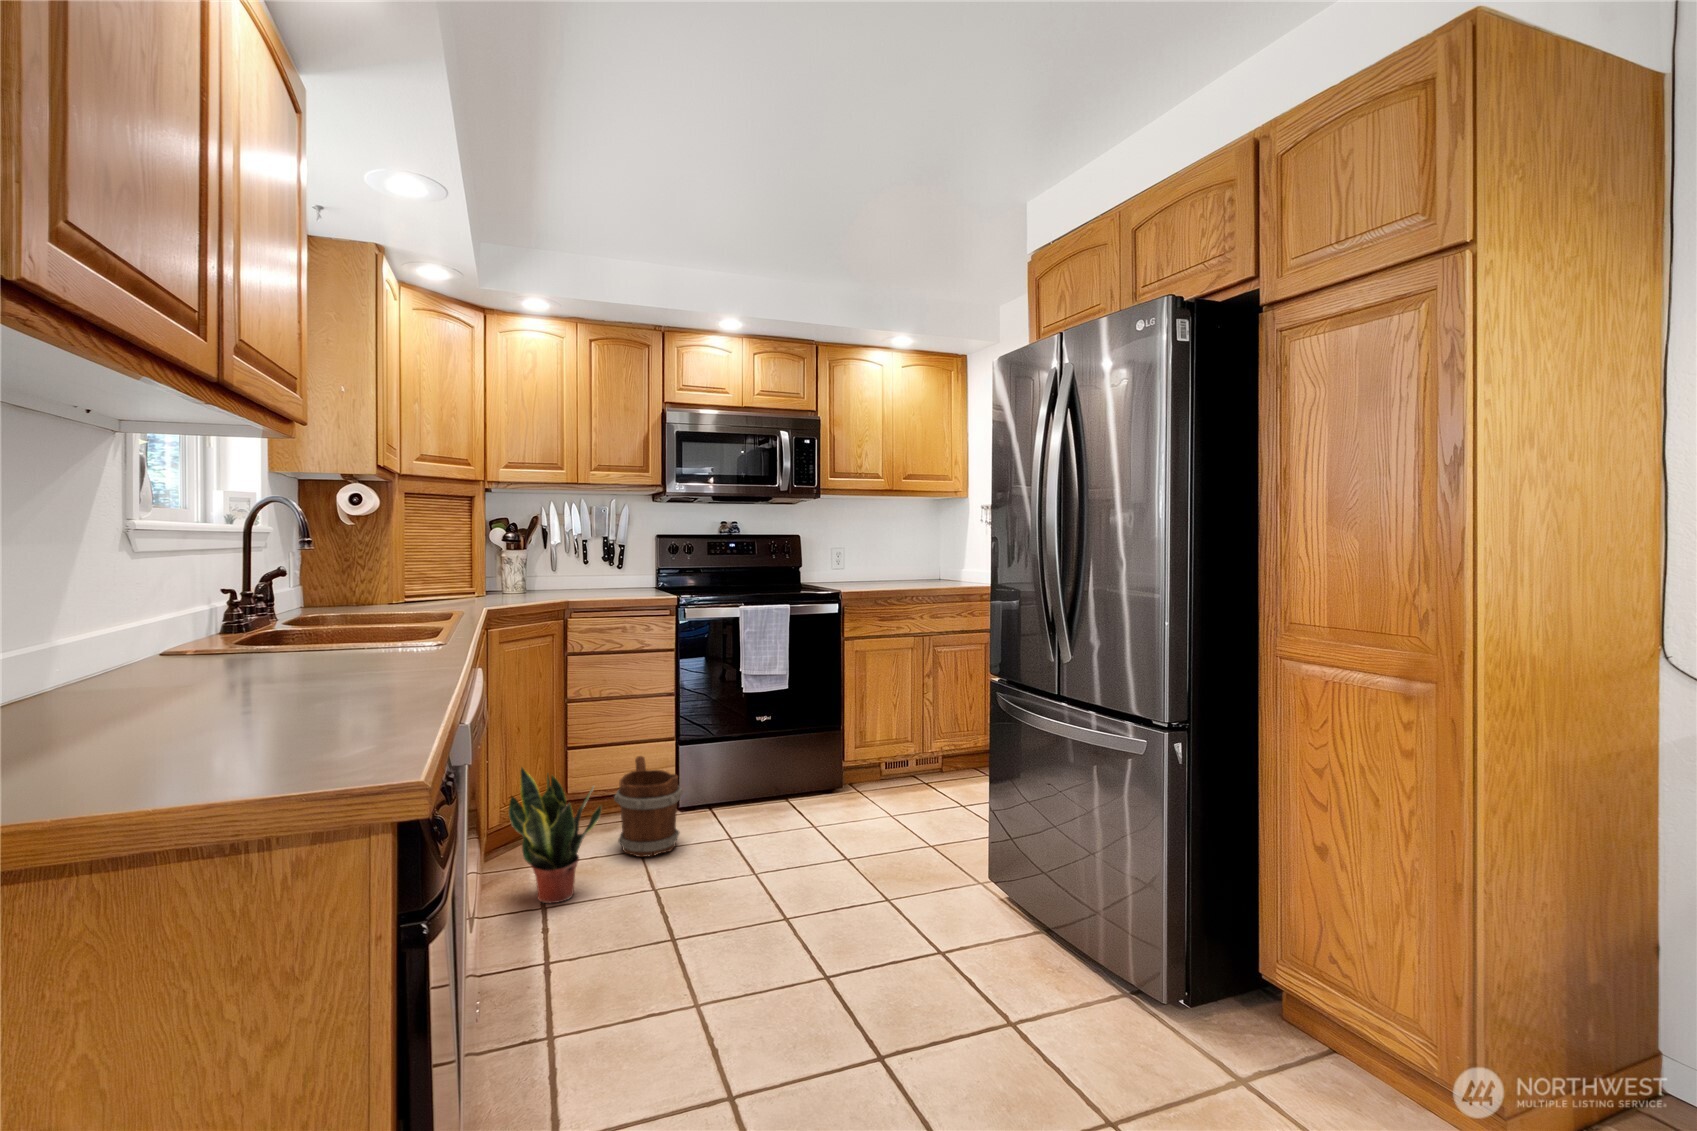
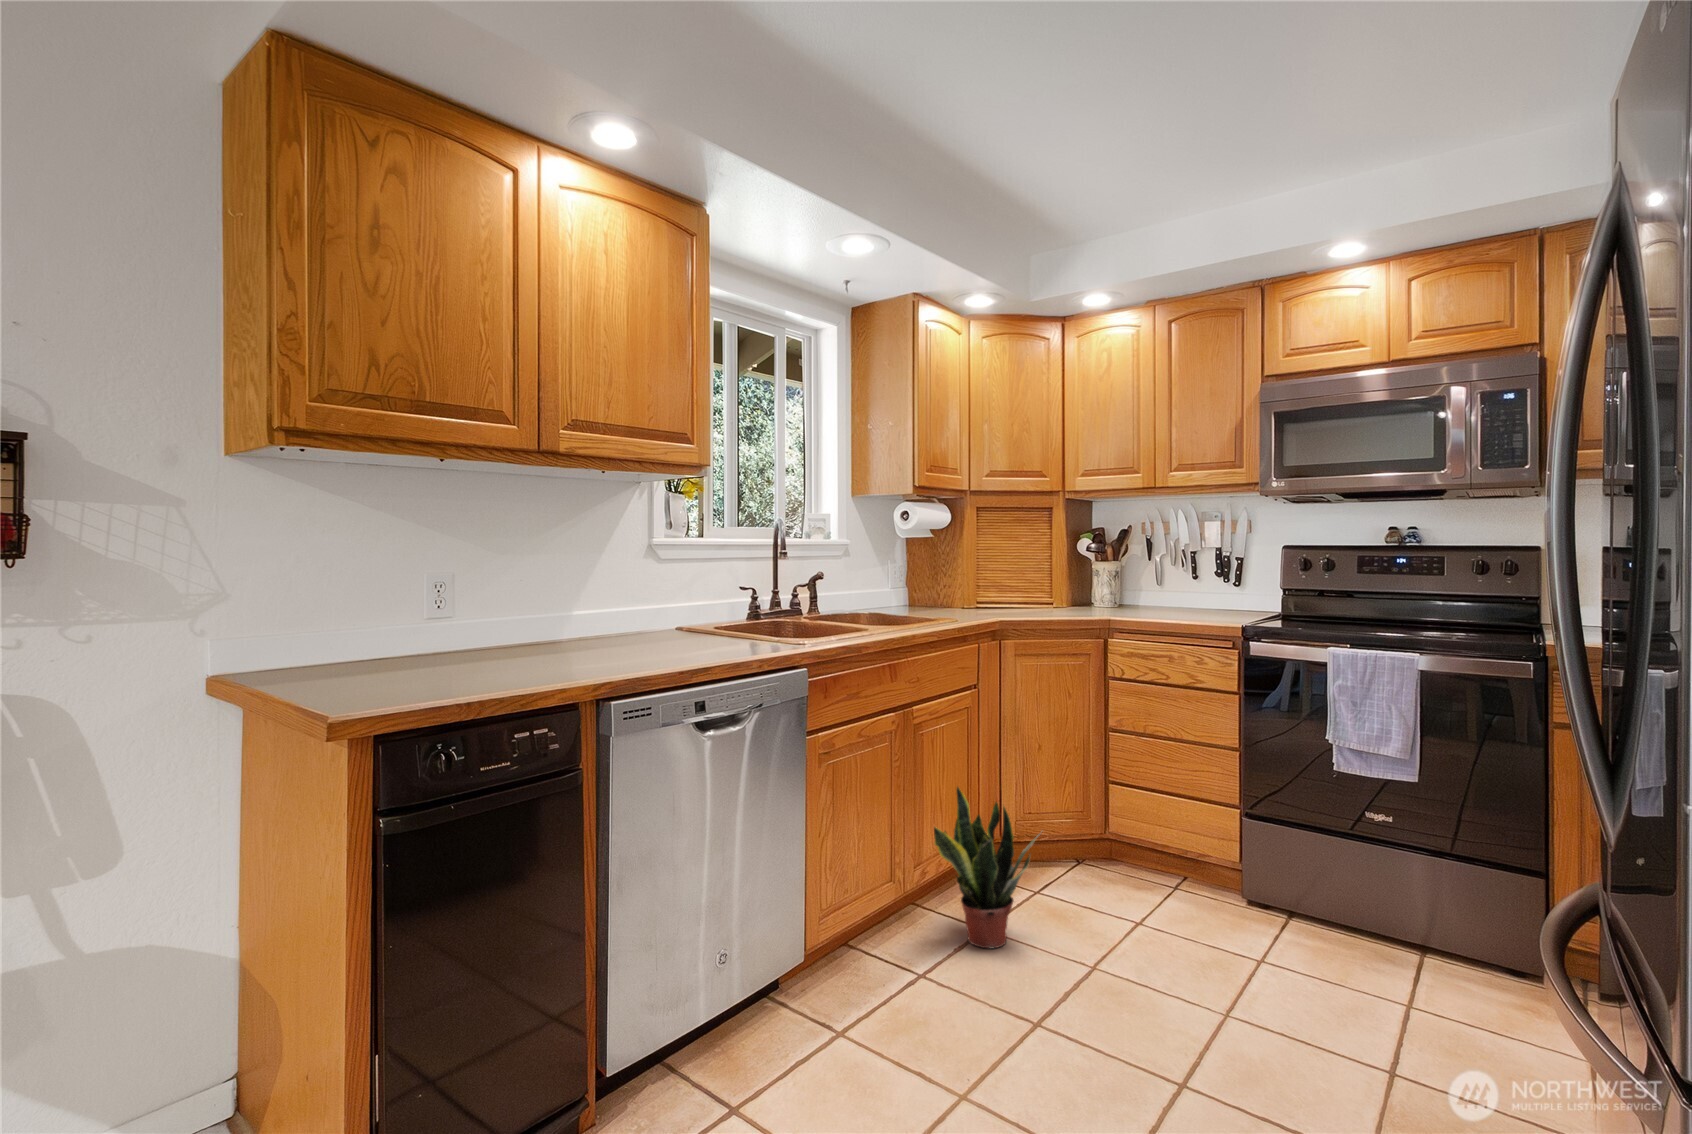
bucket: present [614,756,683,857] -> none [1096,817,1183,947]

